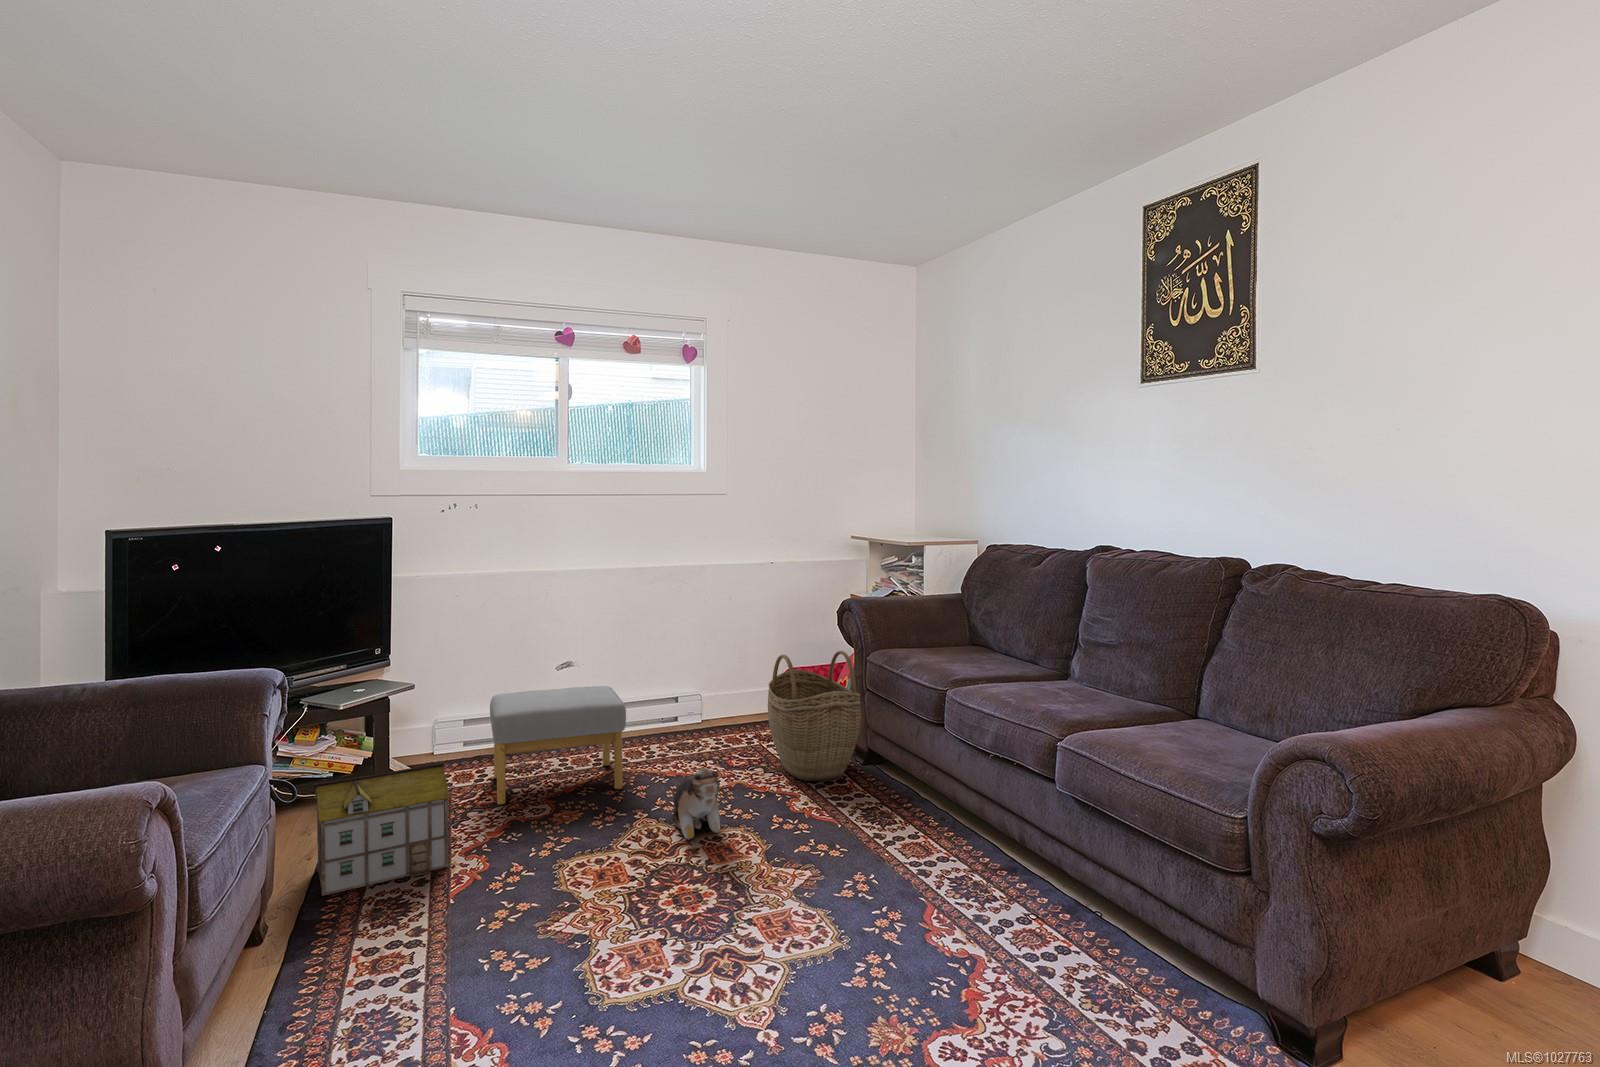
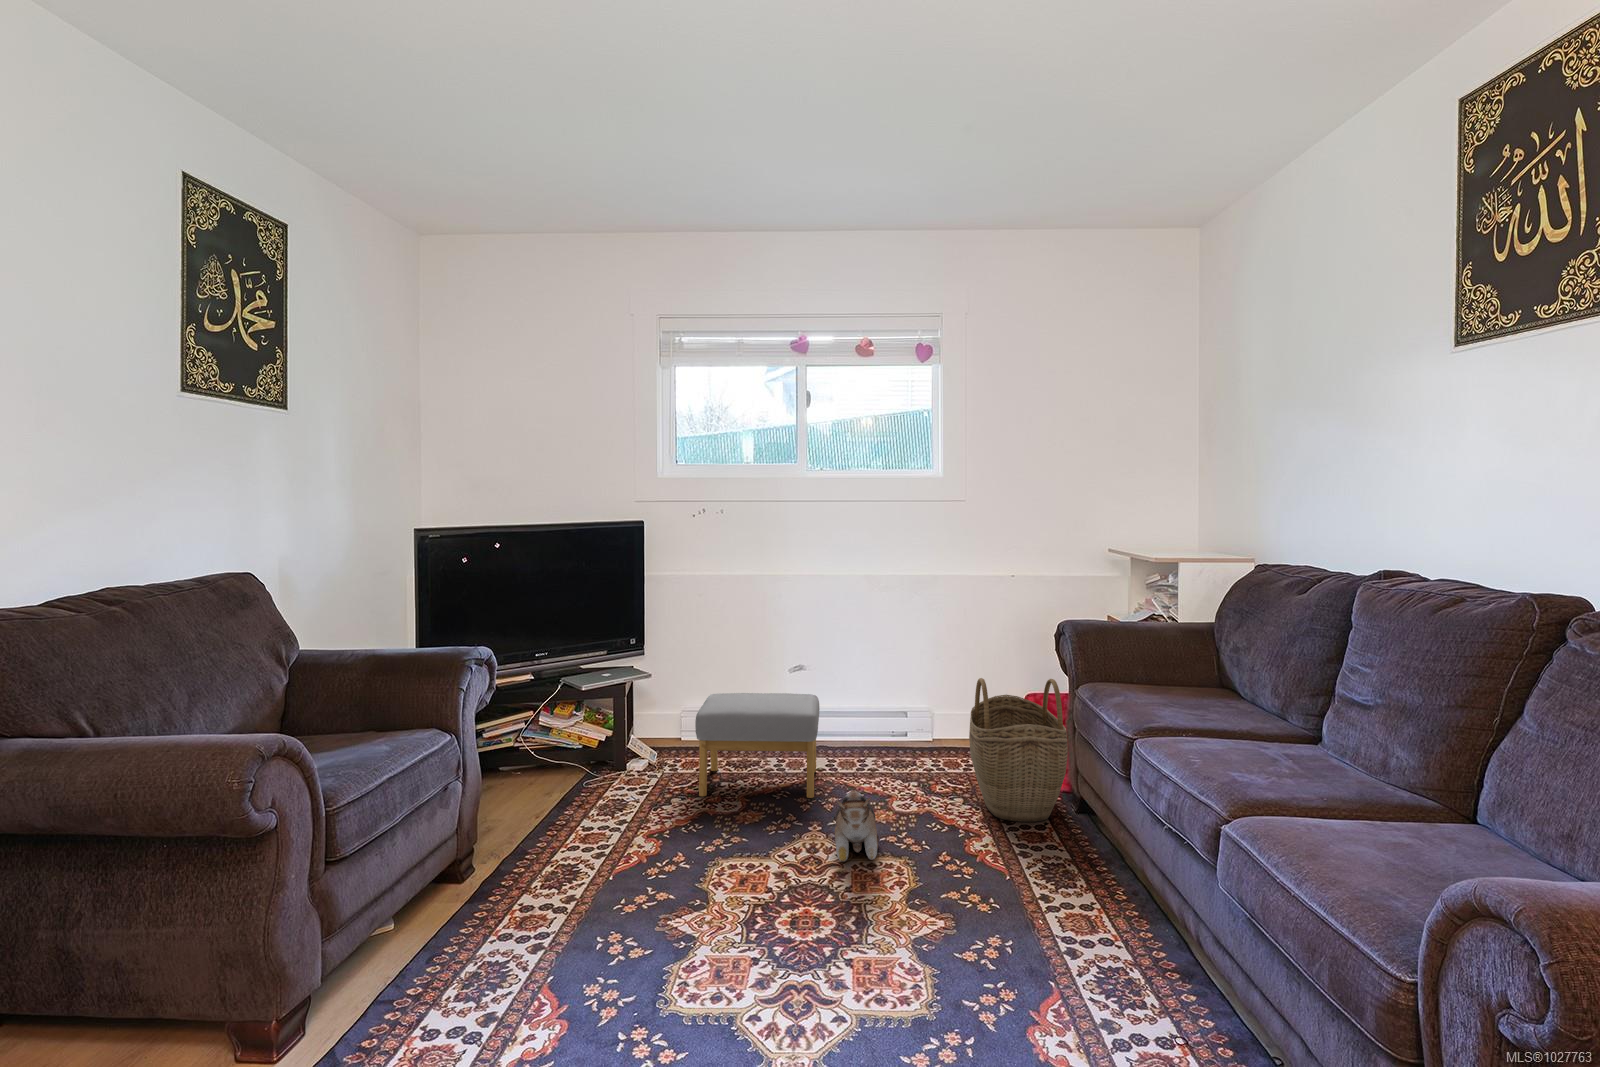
toy house: present [314,762,450,896] -> none [523,753,632,854]

